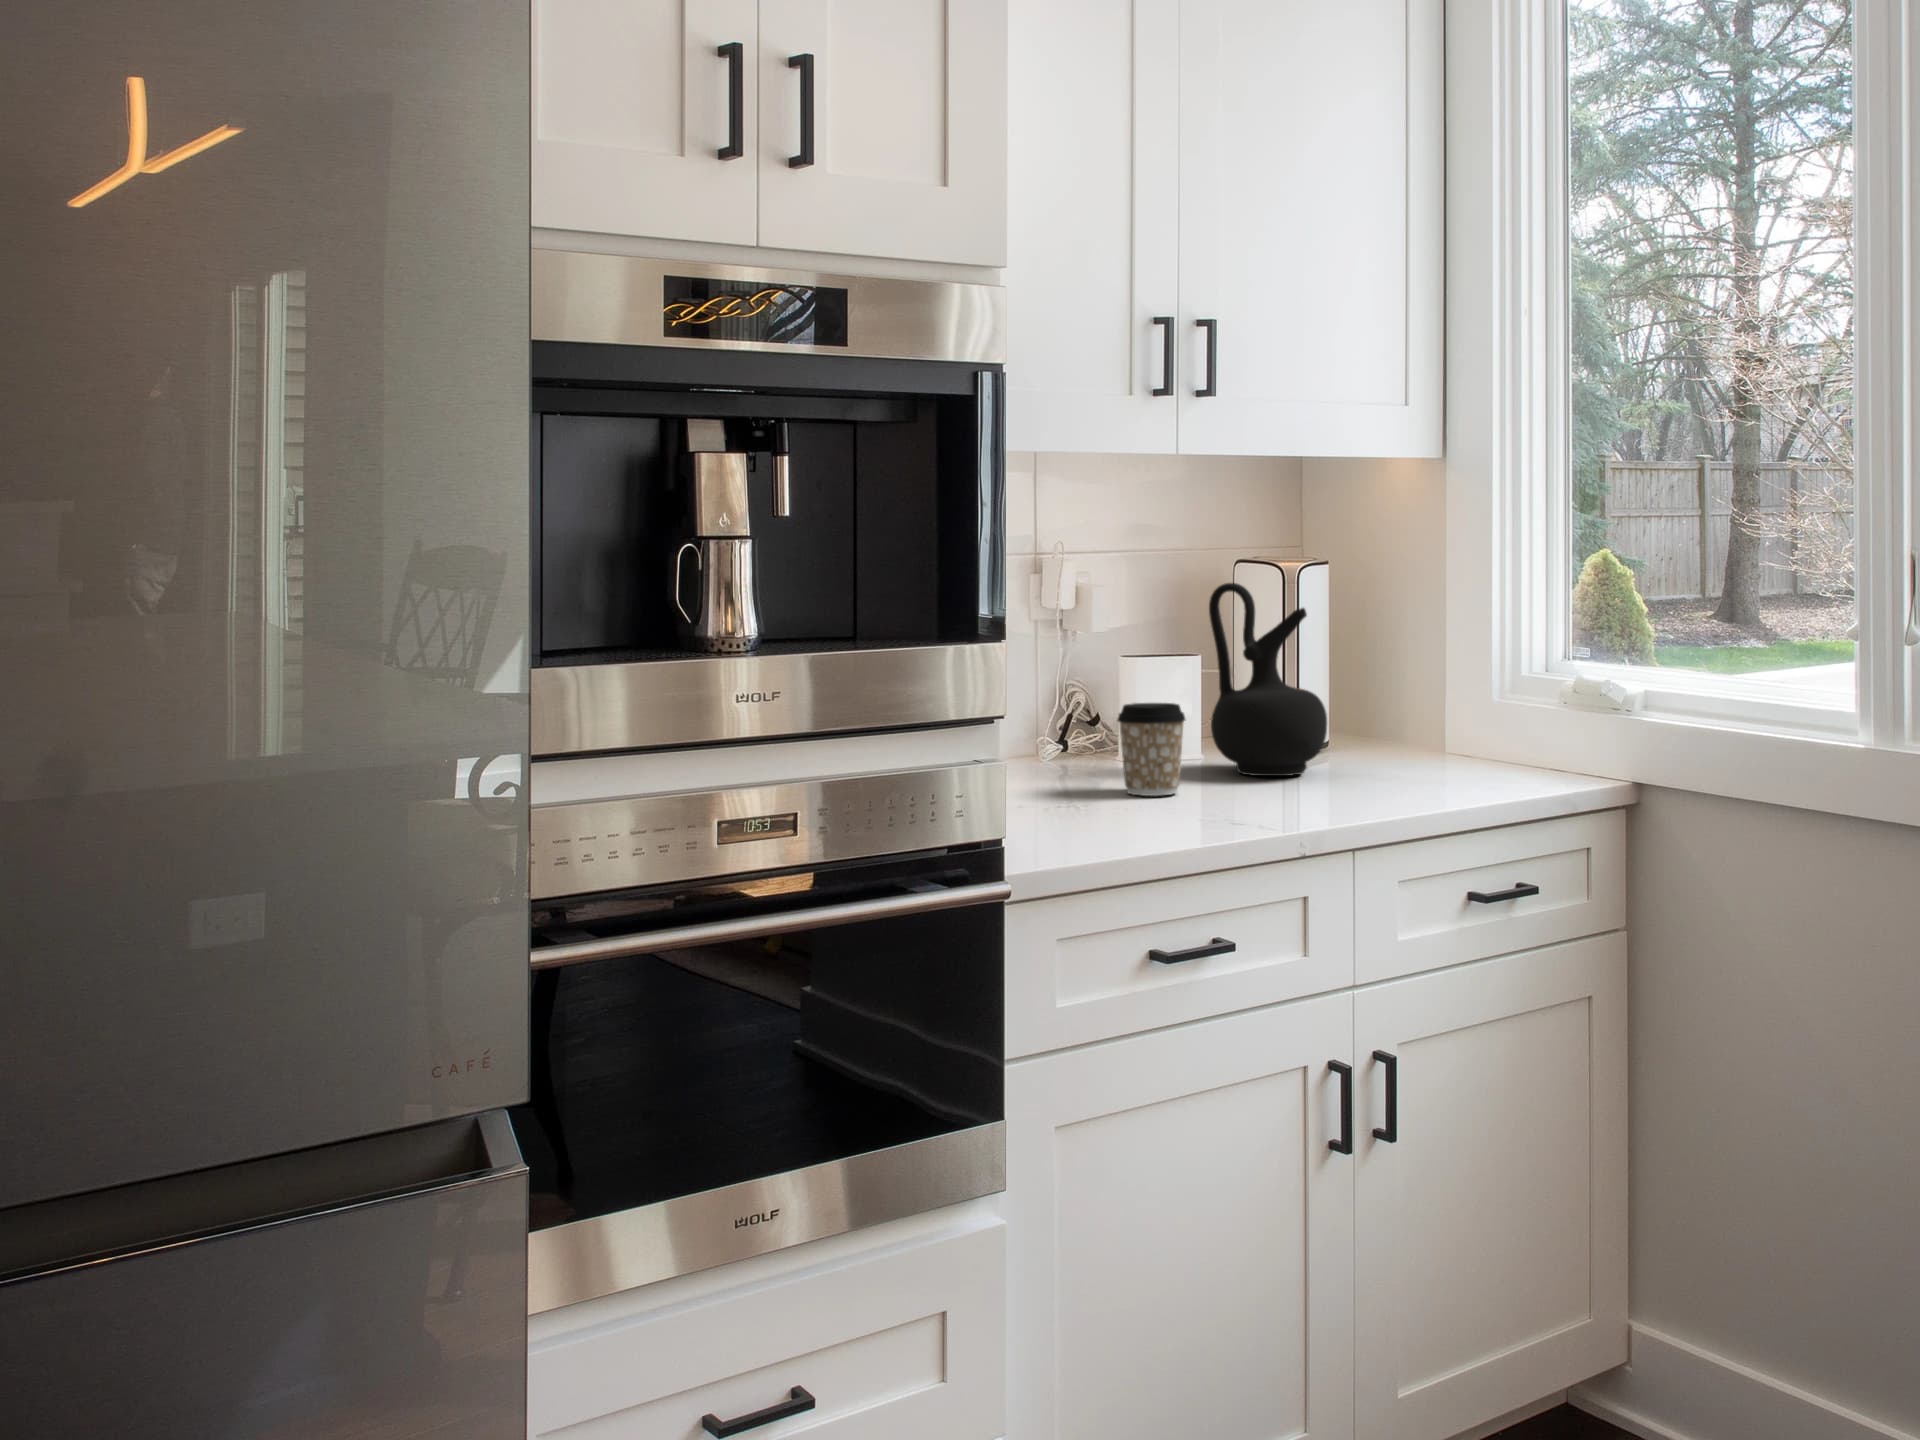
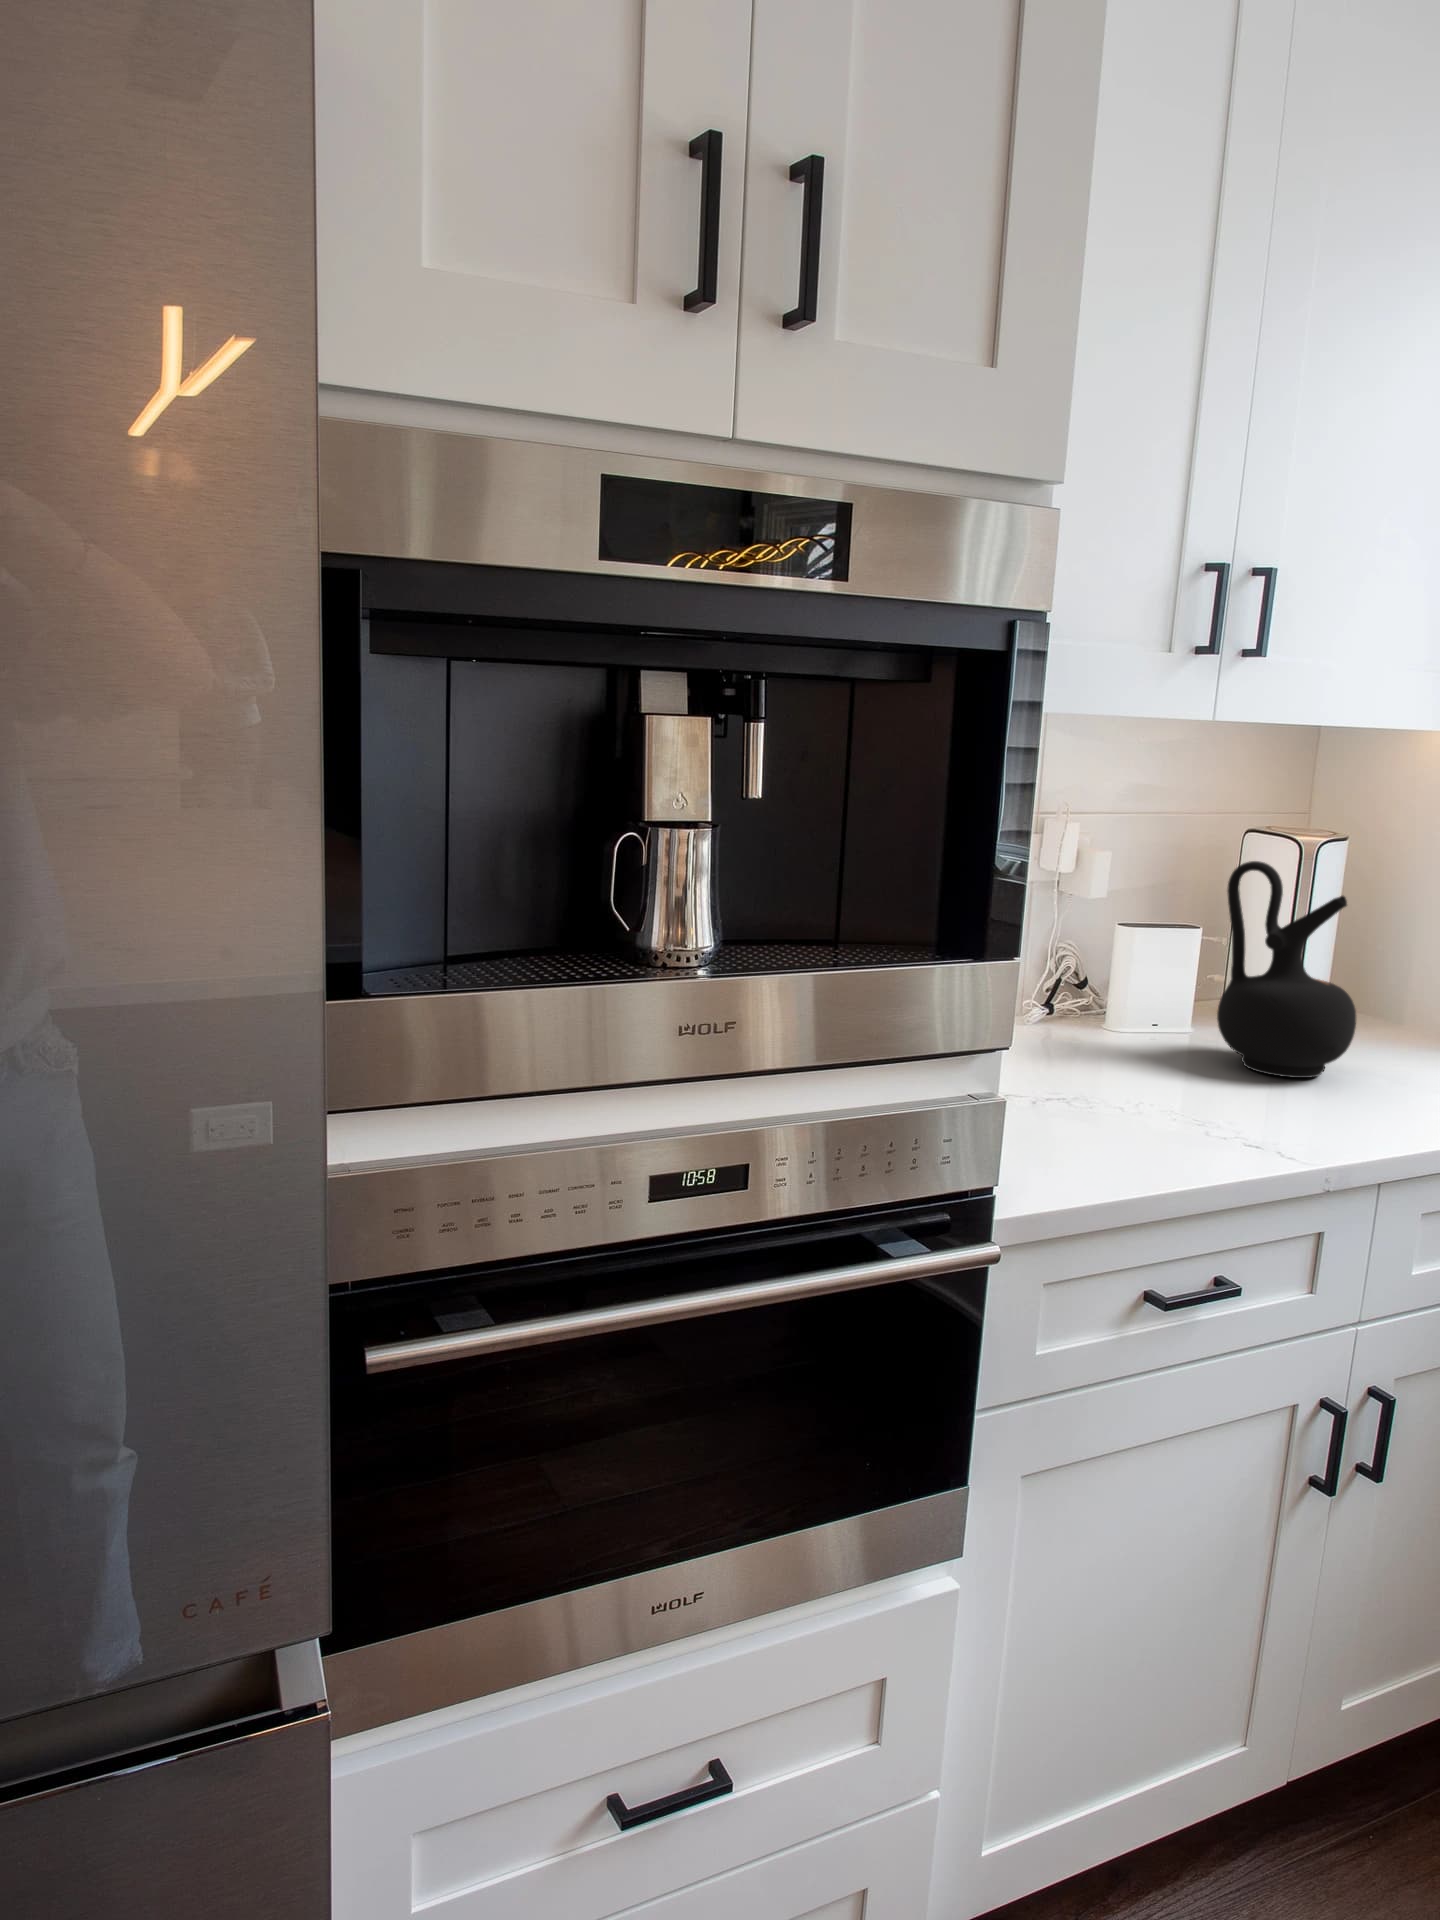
coffee cup: present [1118,703,1185,796] -> none [1121,994,1203,1102]

